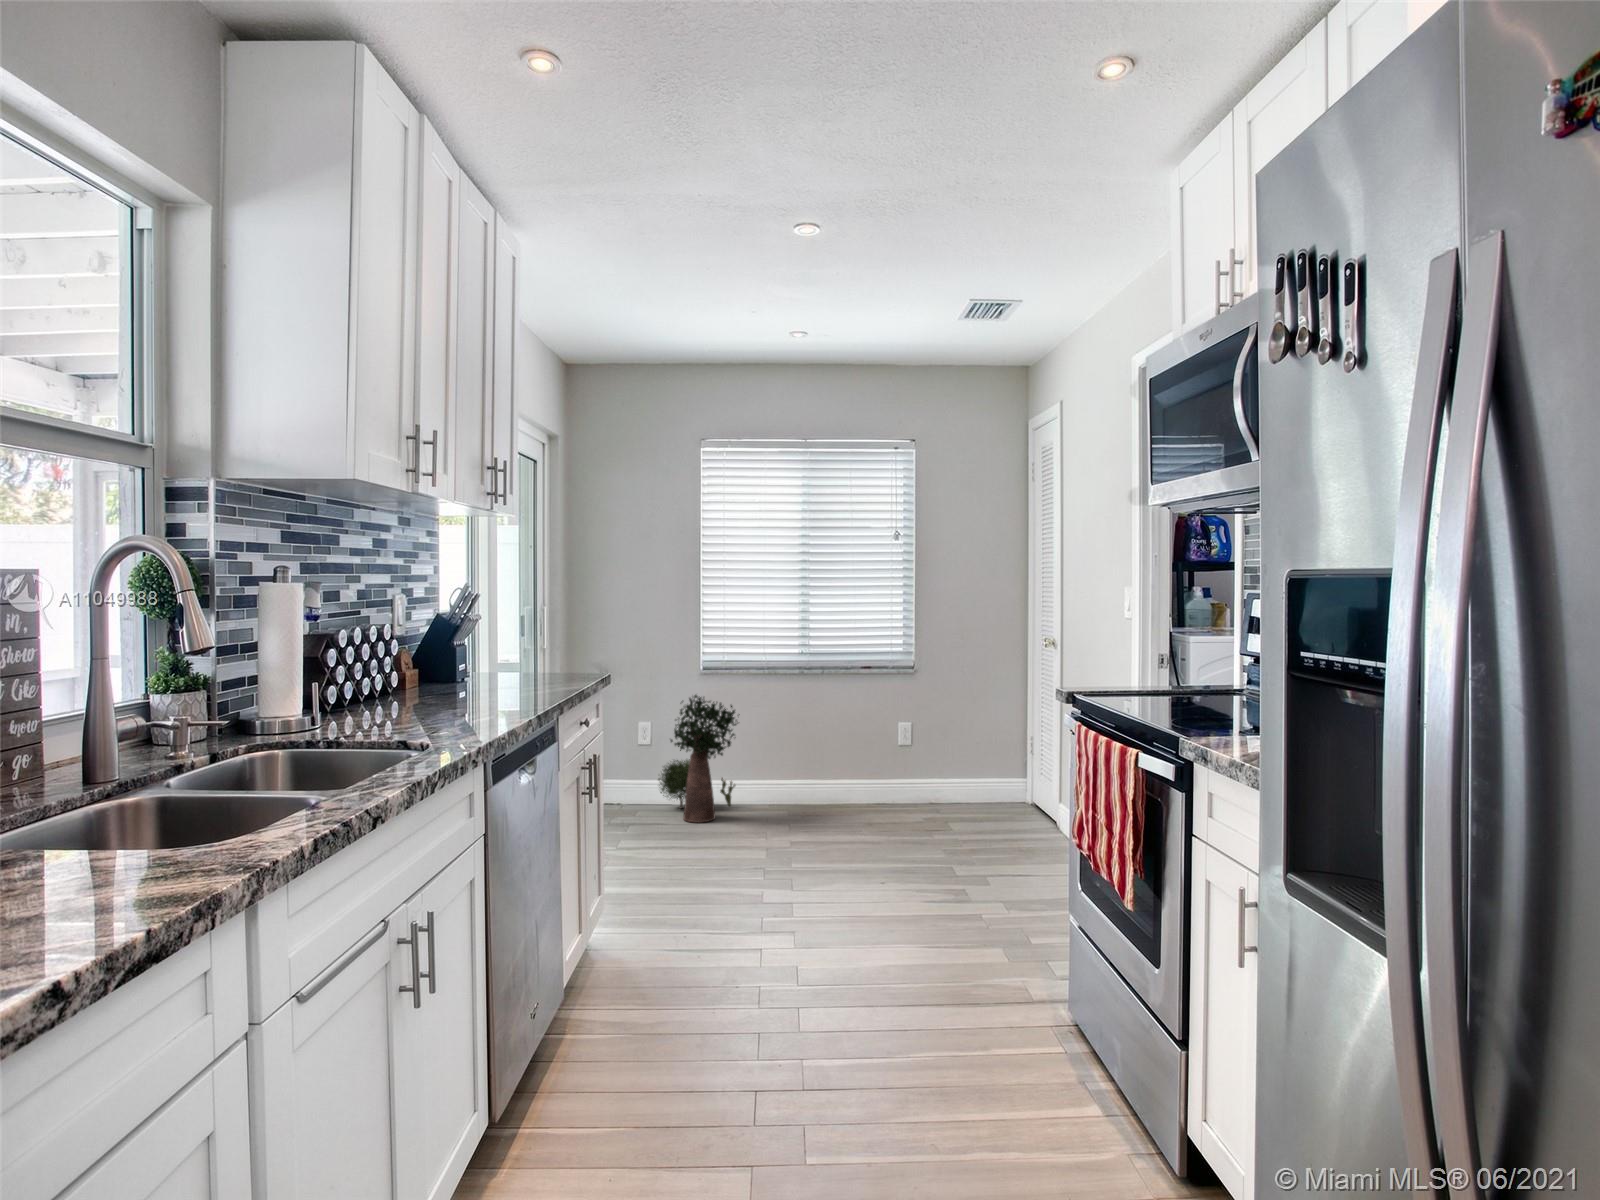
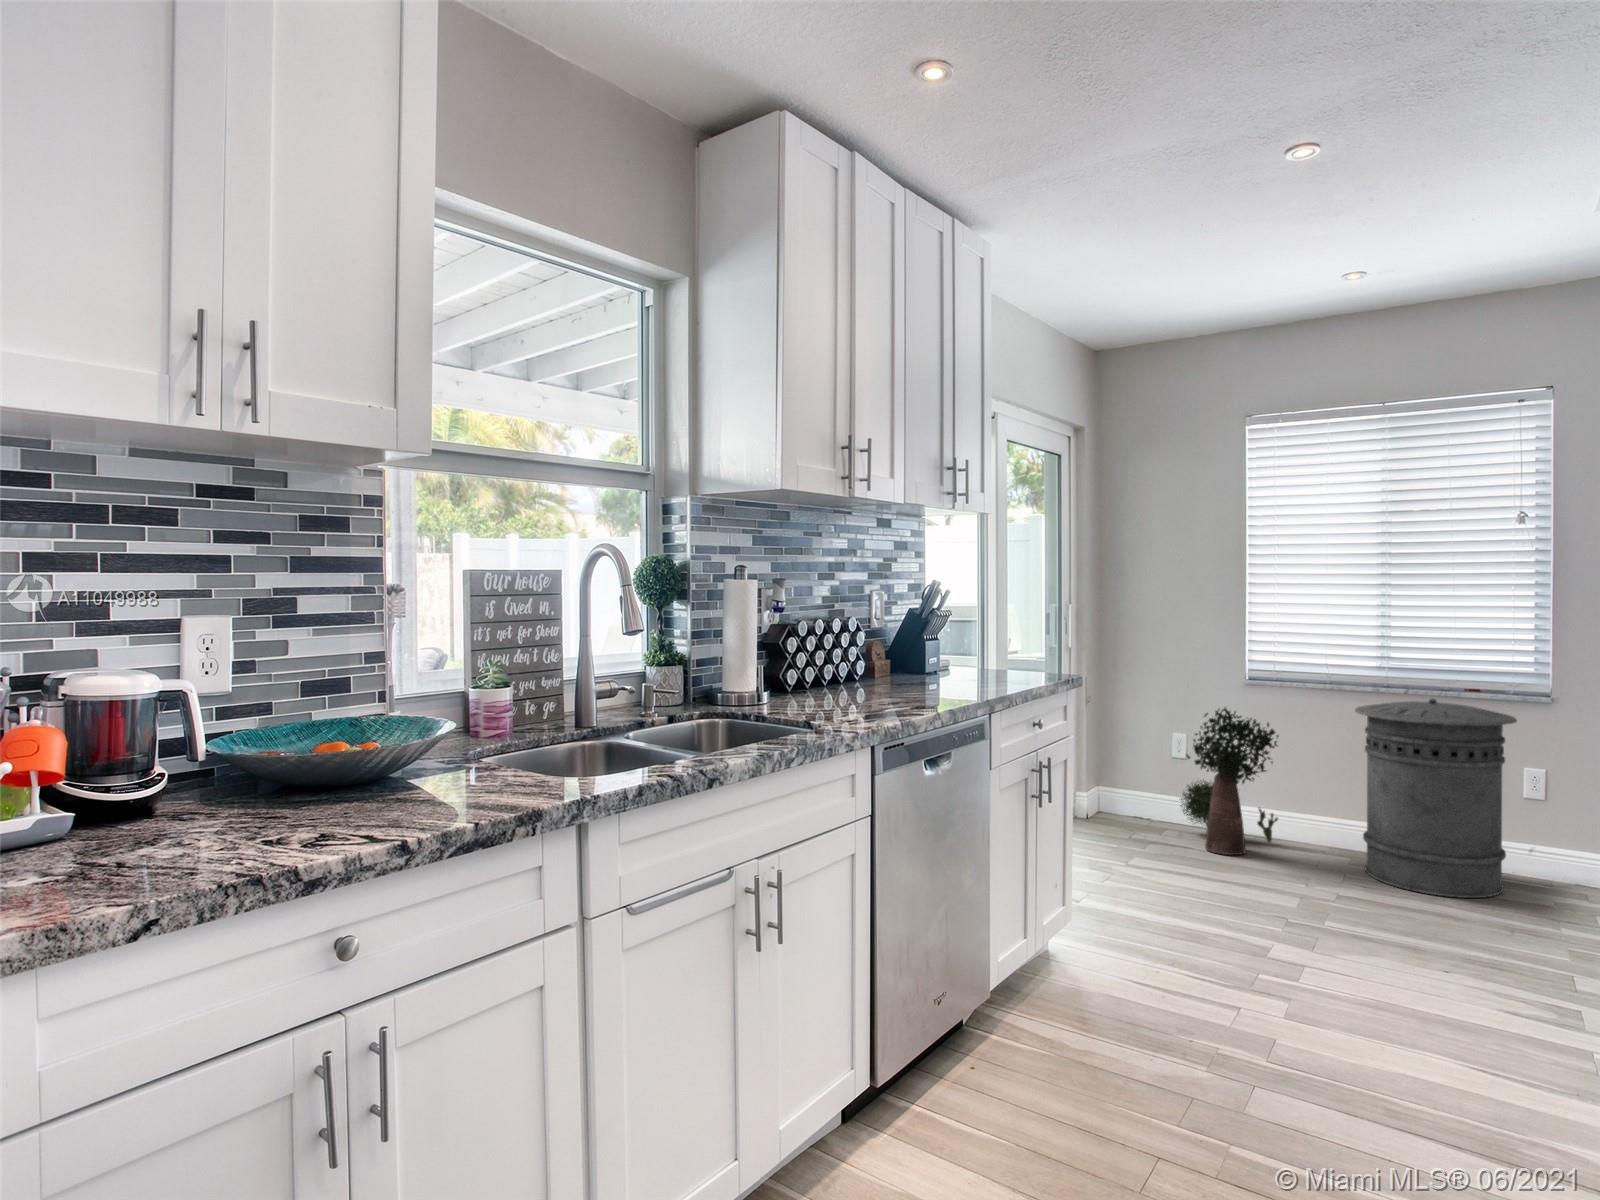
trash can: none [794,675,897,826] -> present [1355,698,1517,898]

